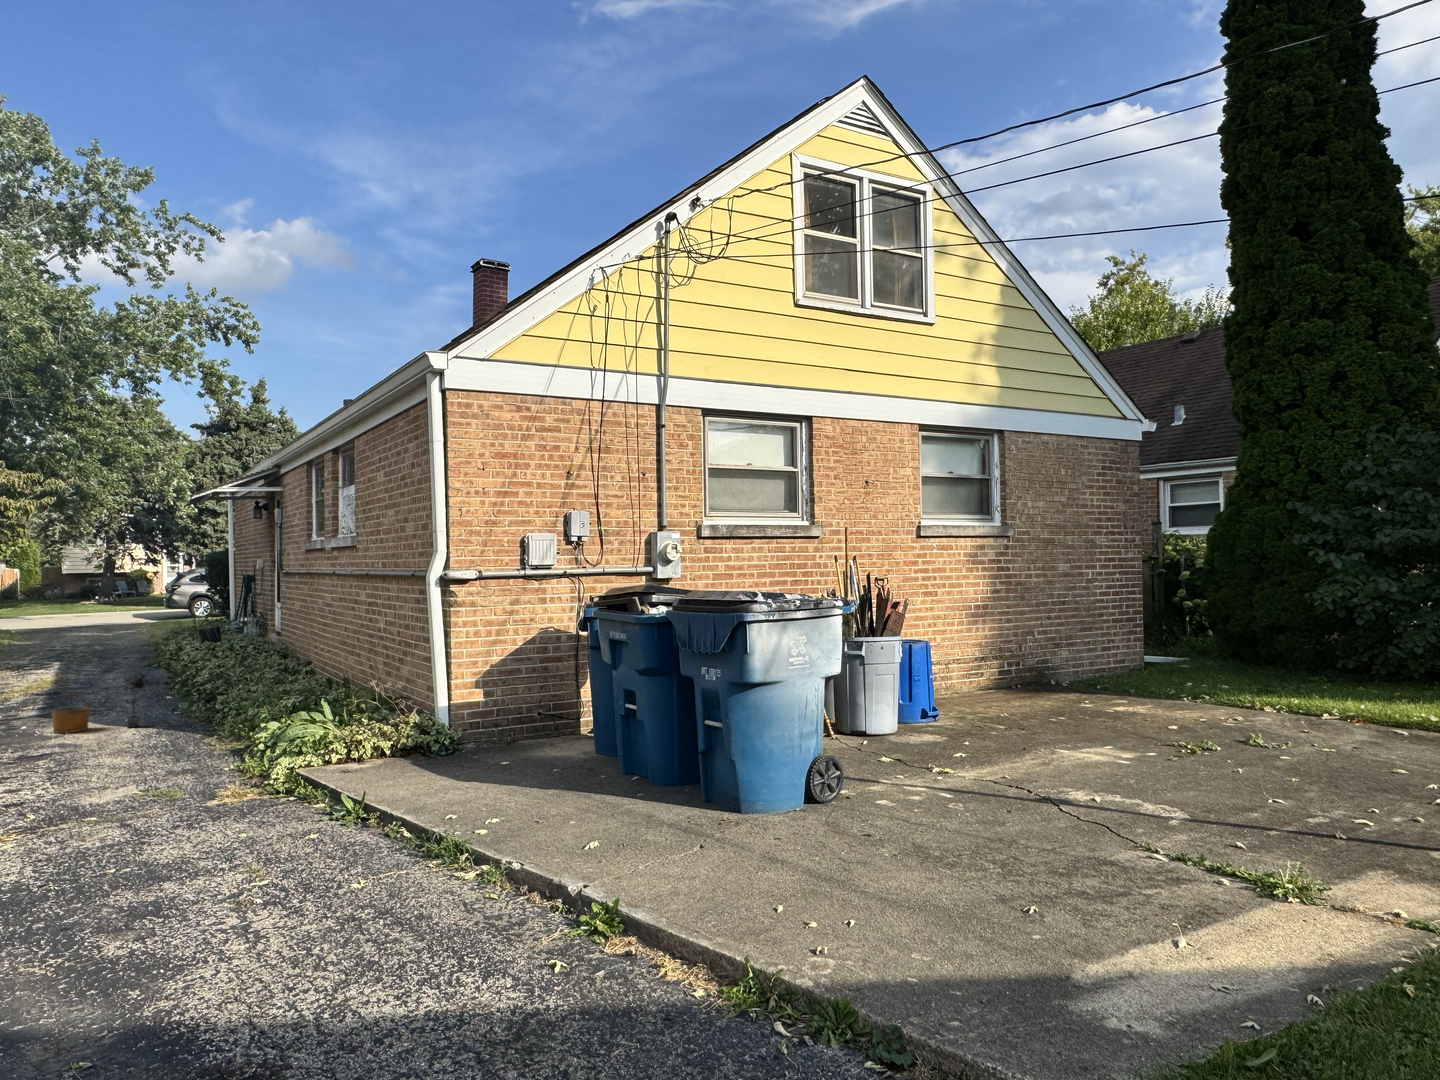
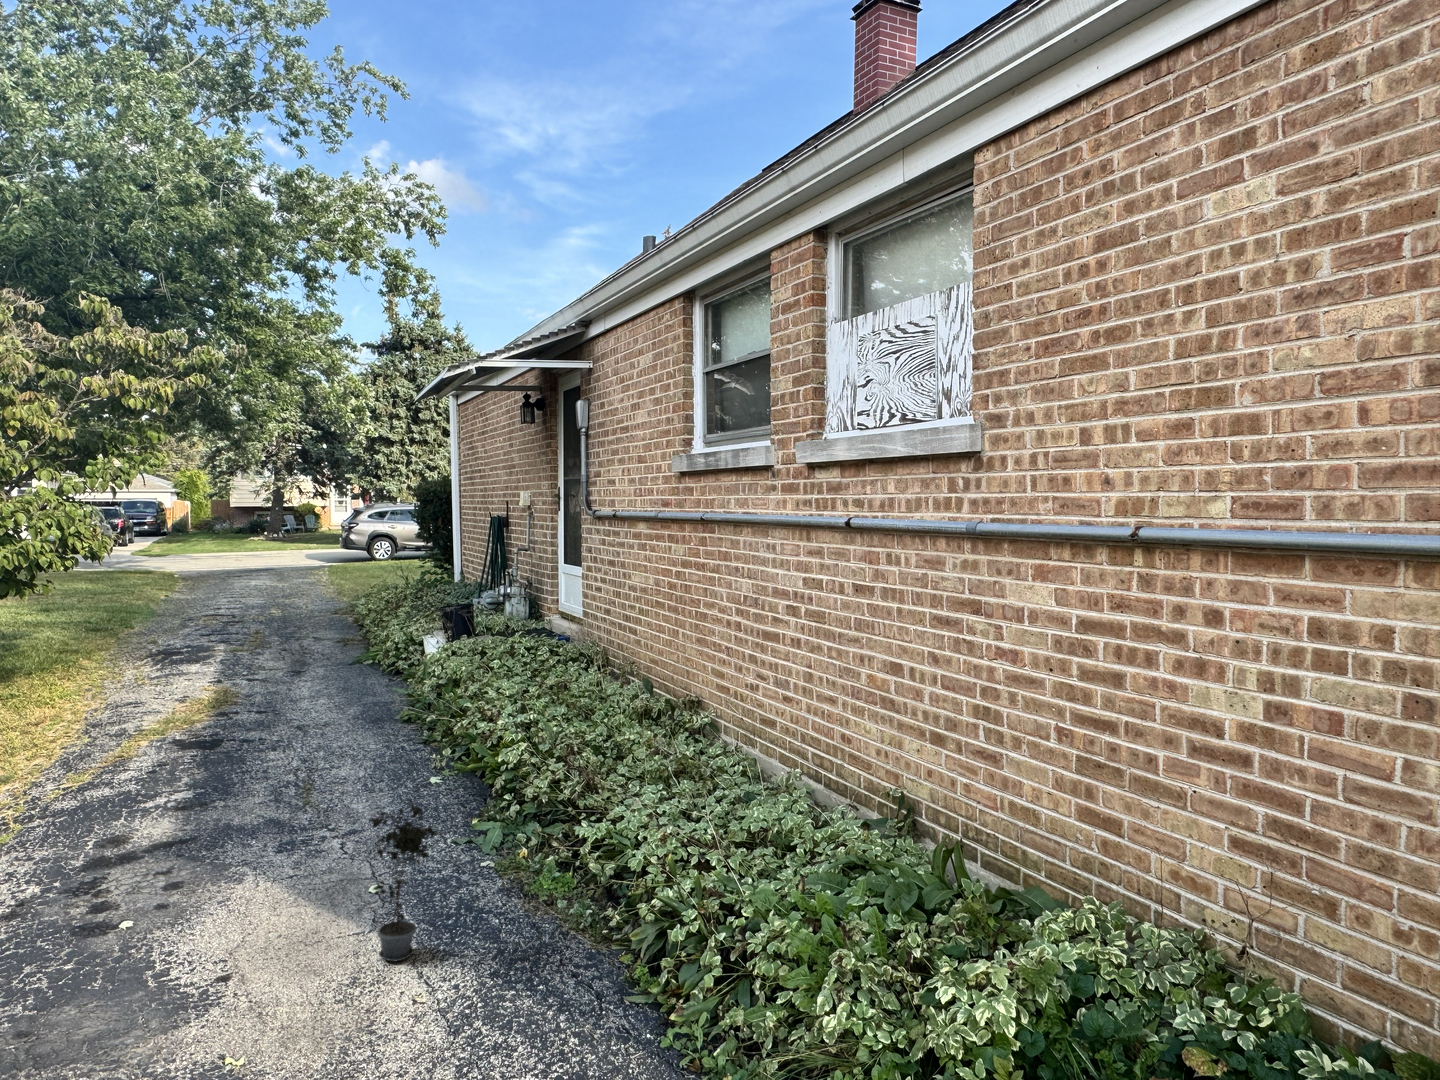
bucket: present [52,693,90,733] -> none [181,864,282,996]

